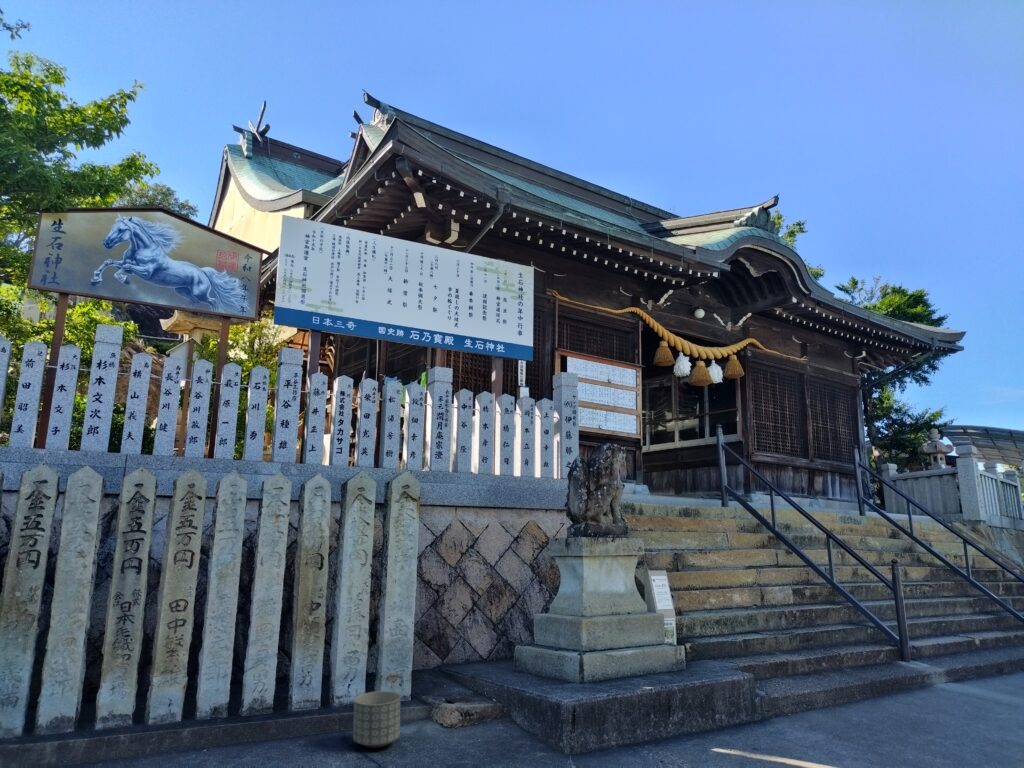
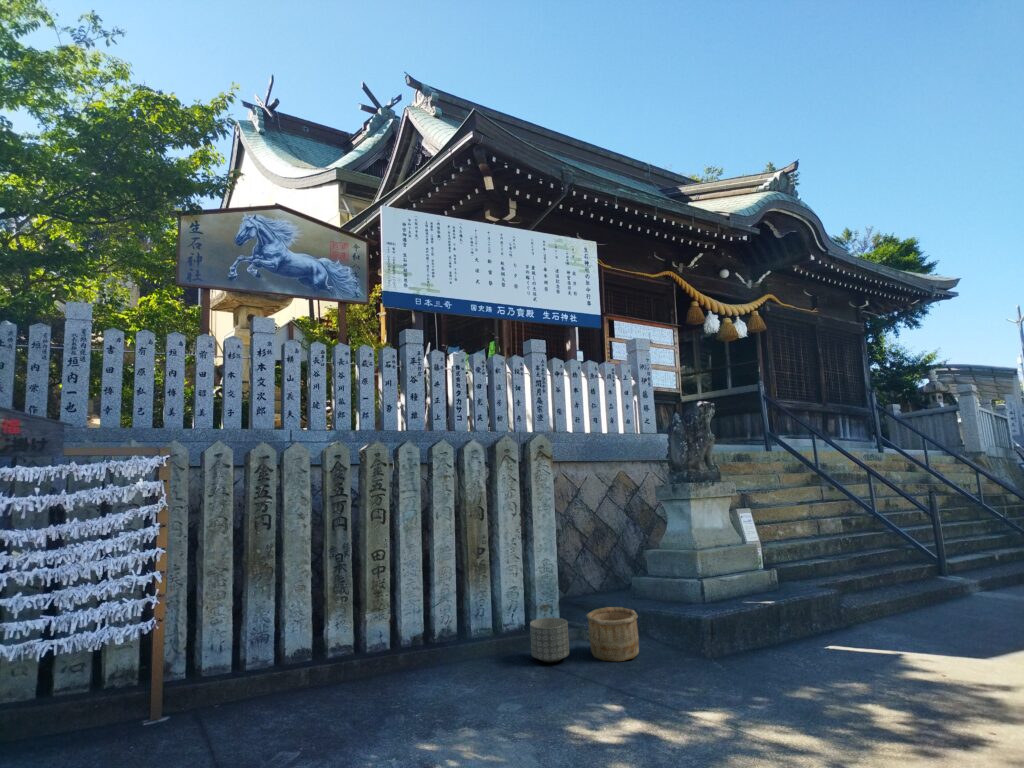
wooden bucket: none [429,682,489,750] -> present [586,607,639,661]

